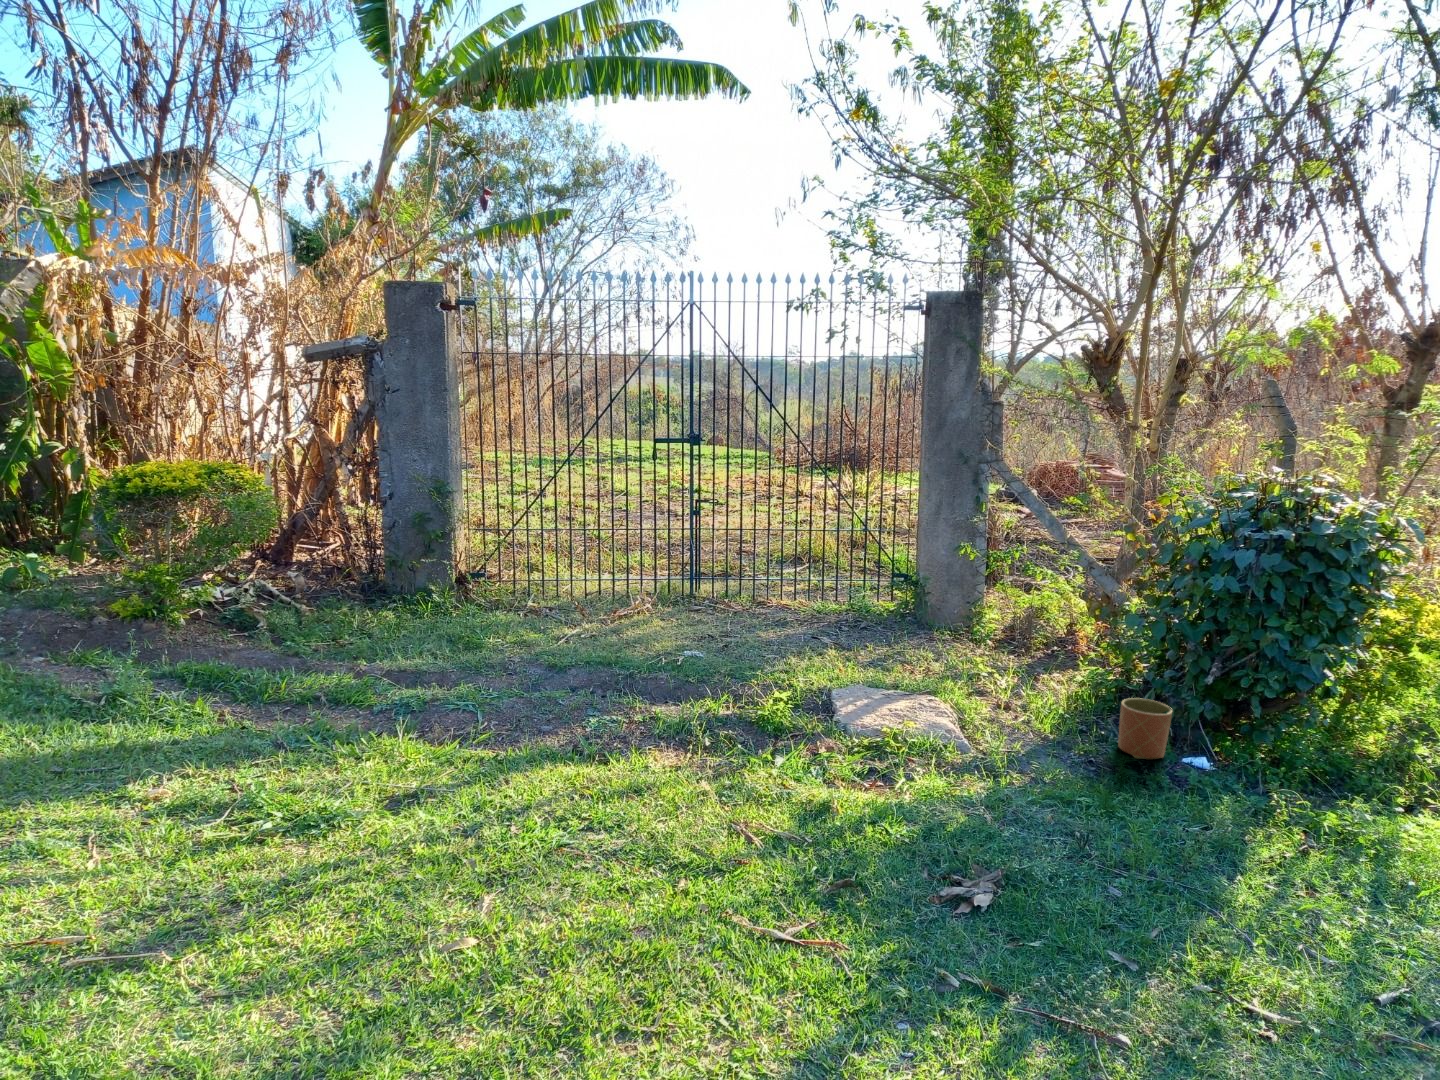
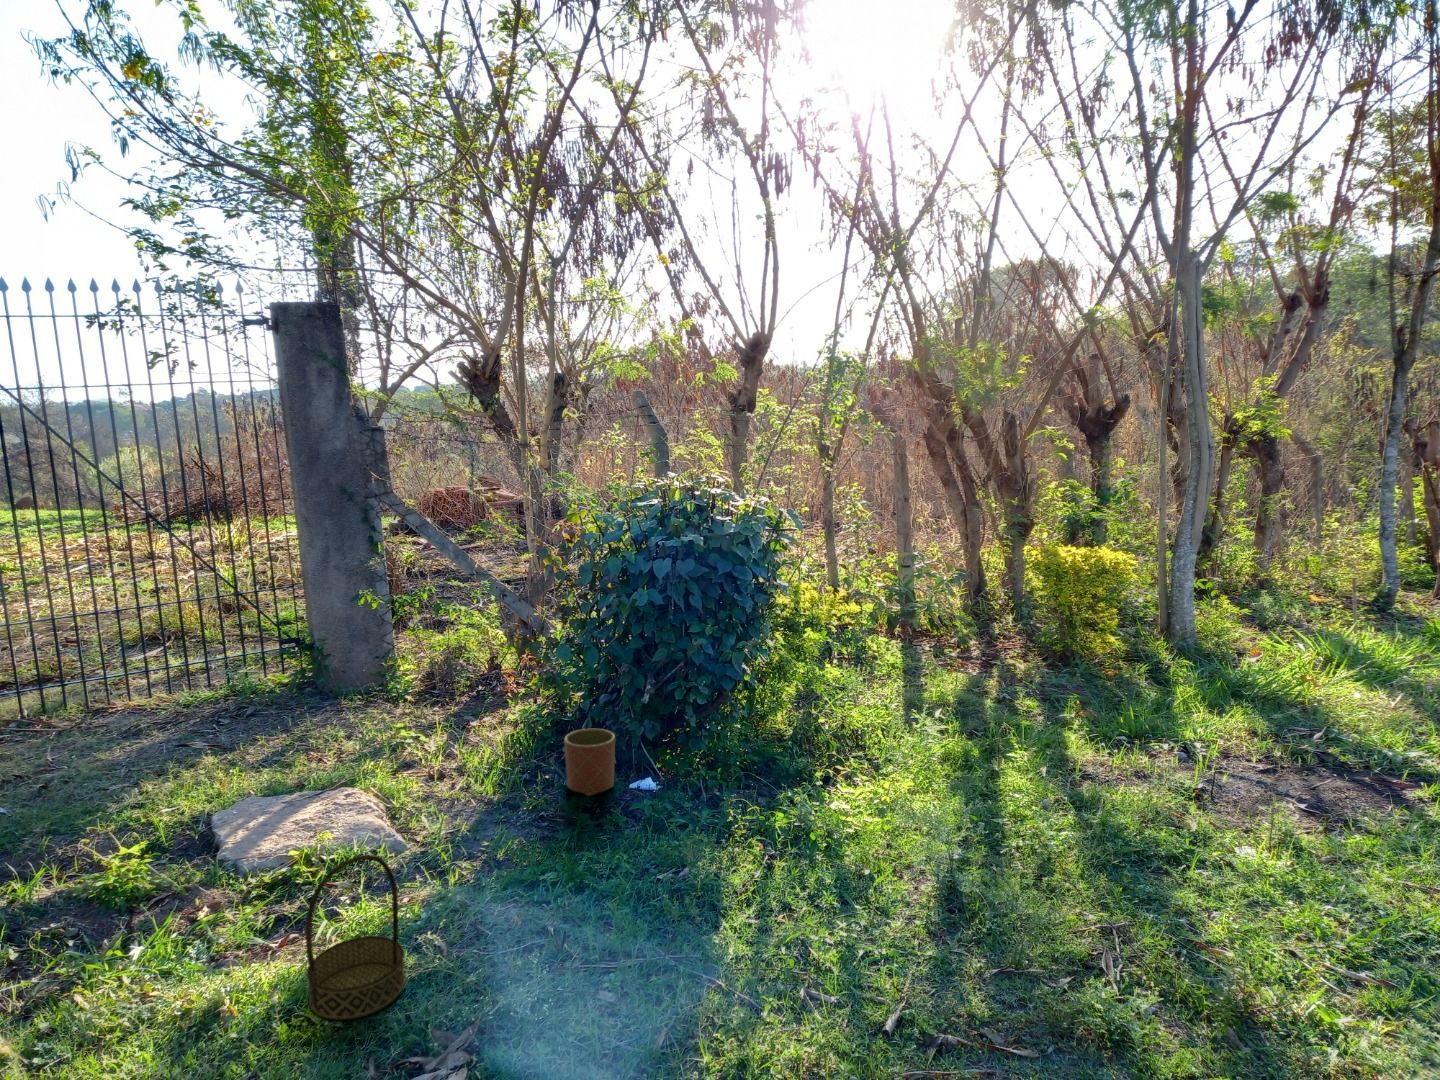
basket: none [886,727,957,842] -> present [306,855,405,1020]

